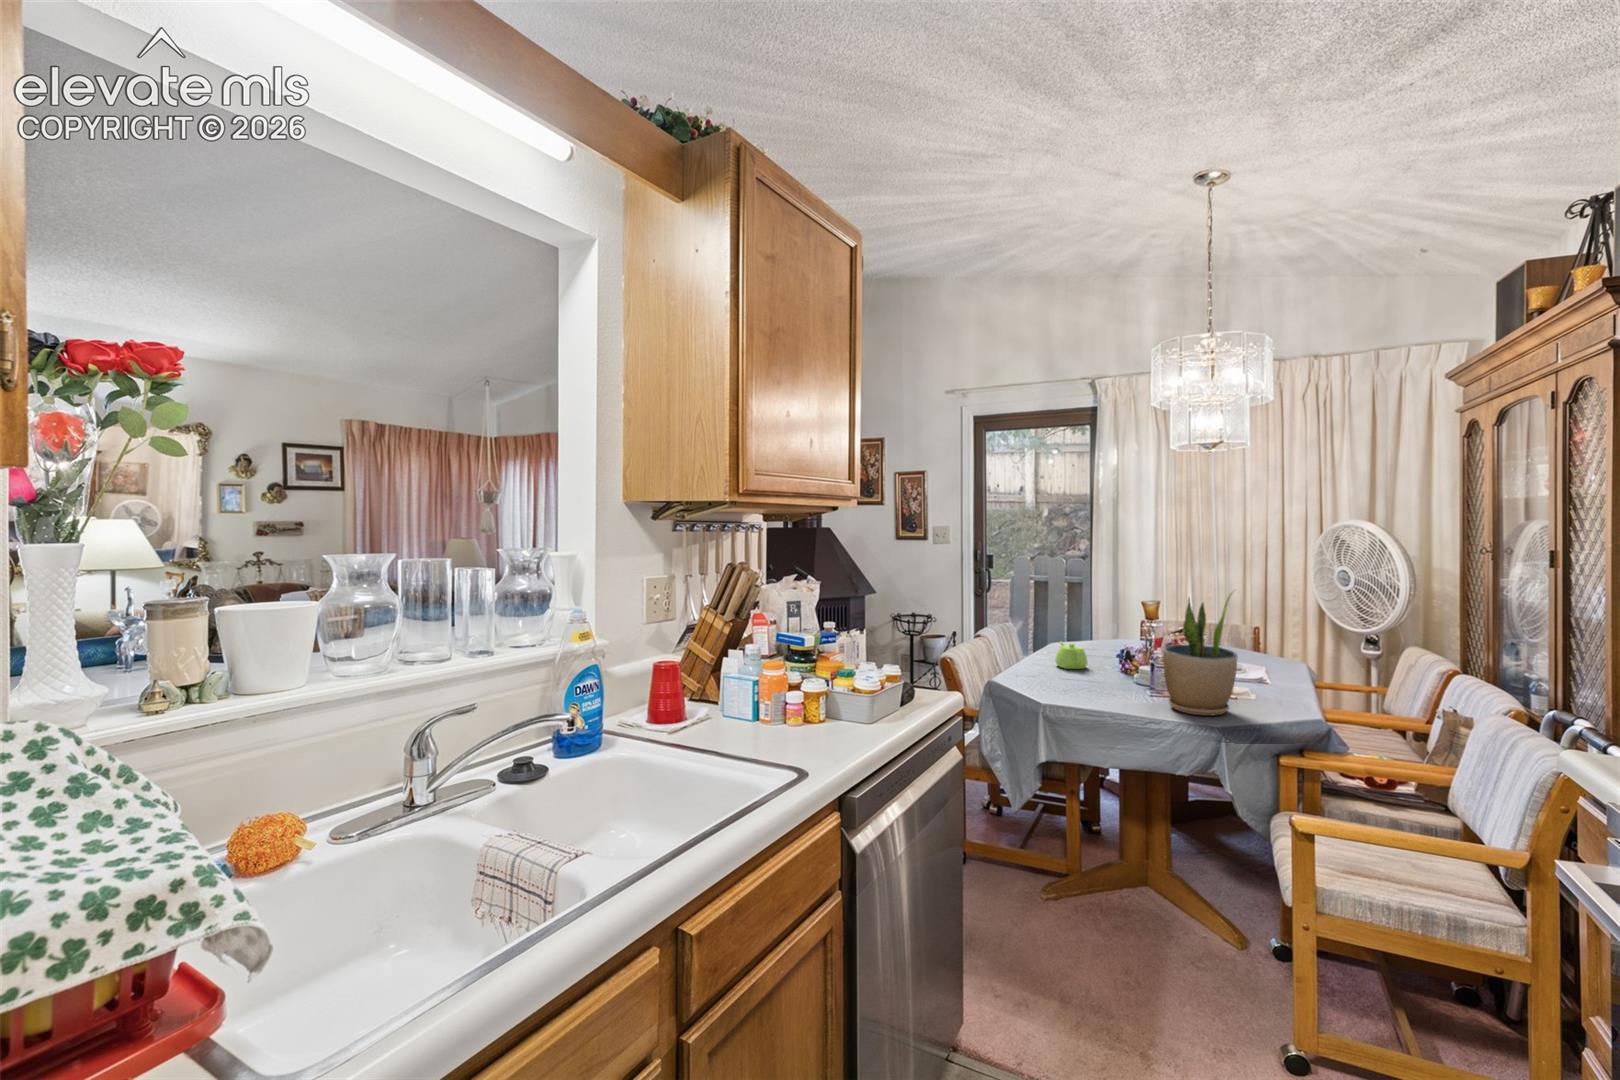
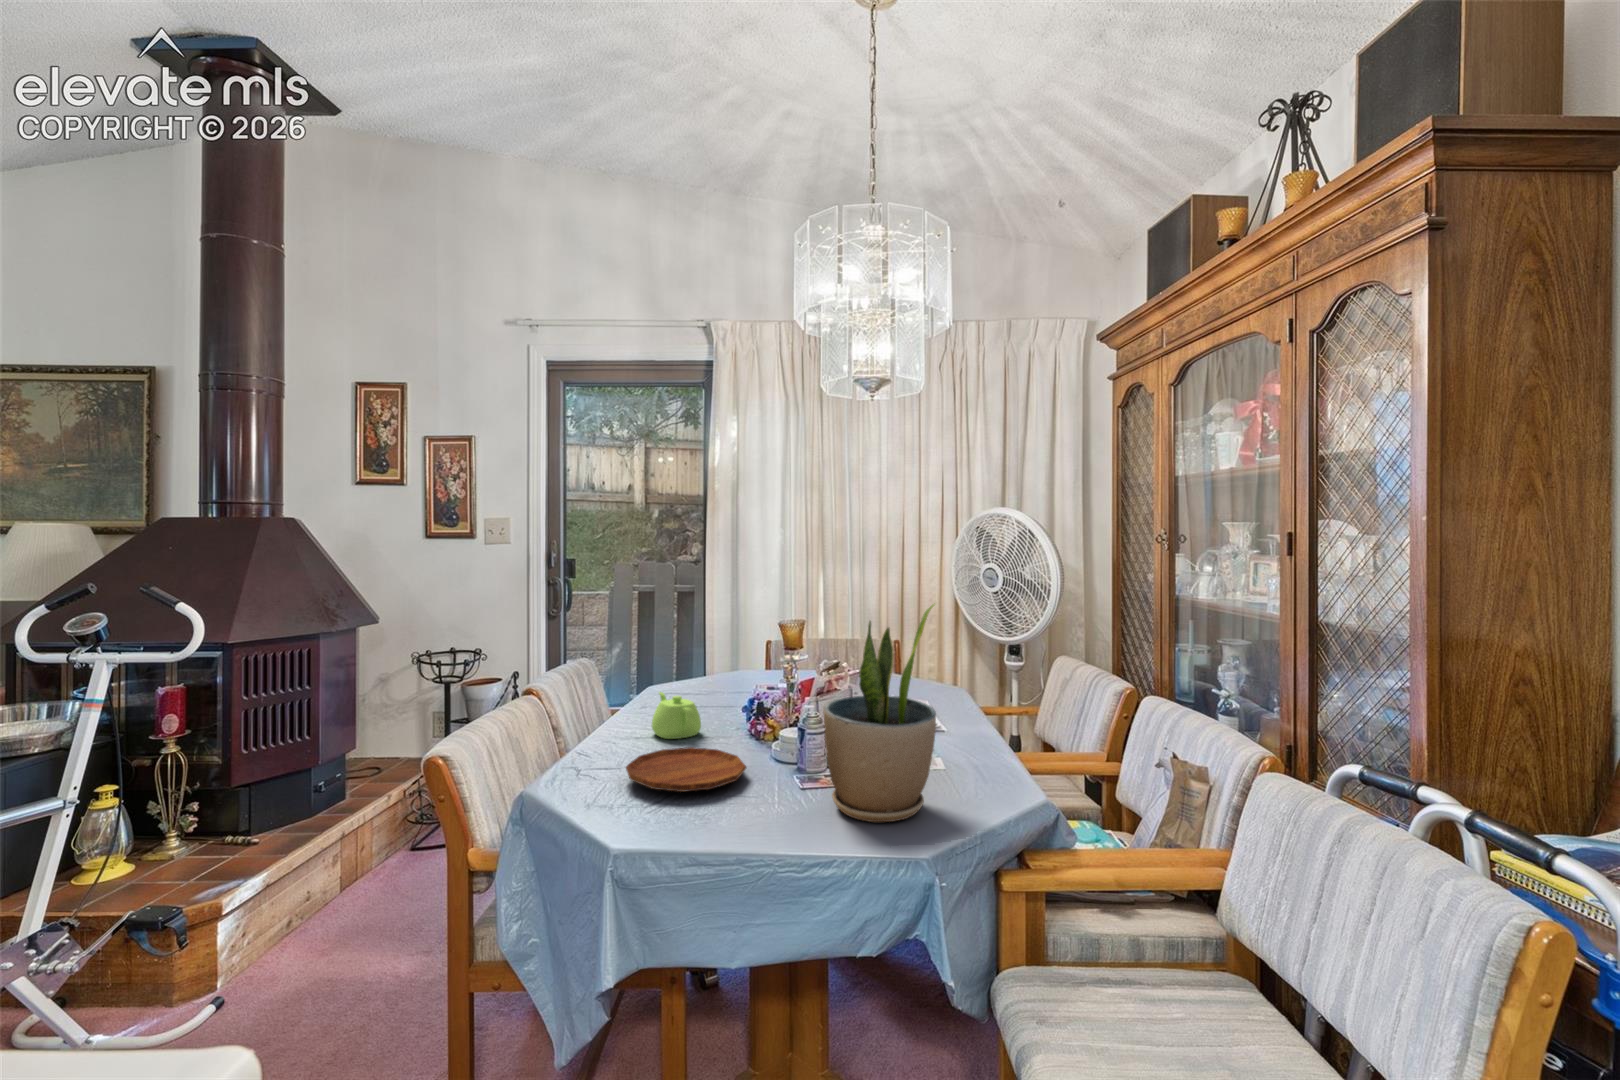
tray: none [1042,671,1116,691] -> present [626,747,746,792]

